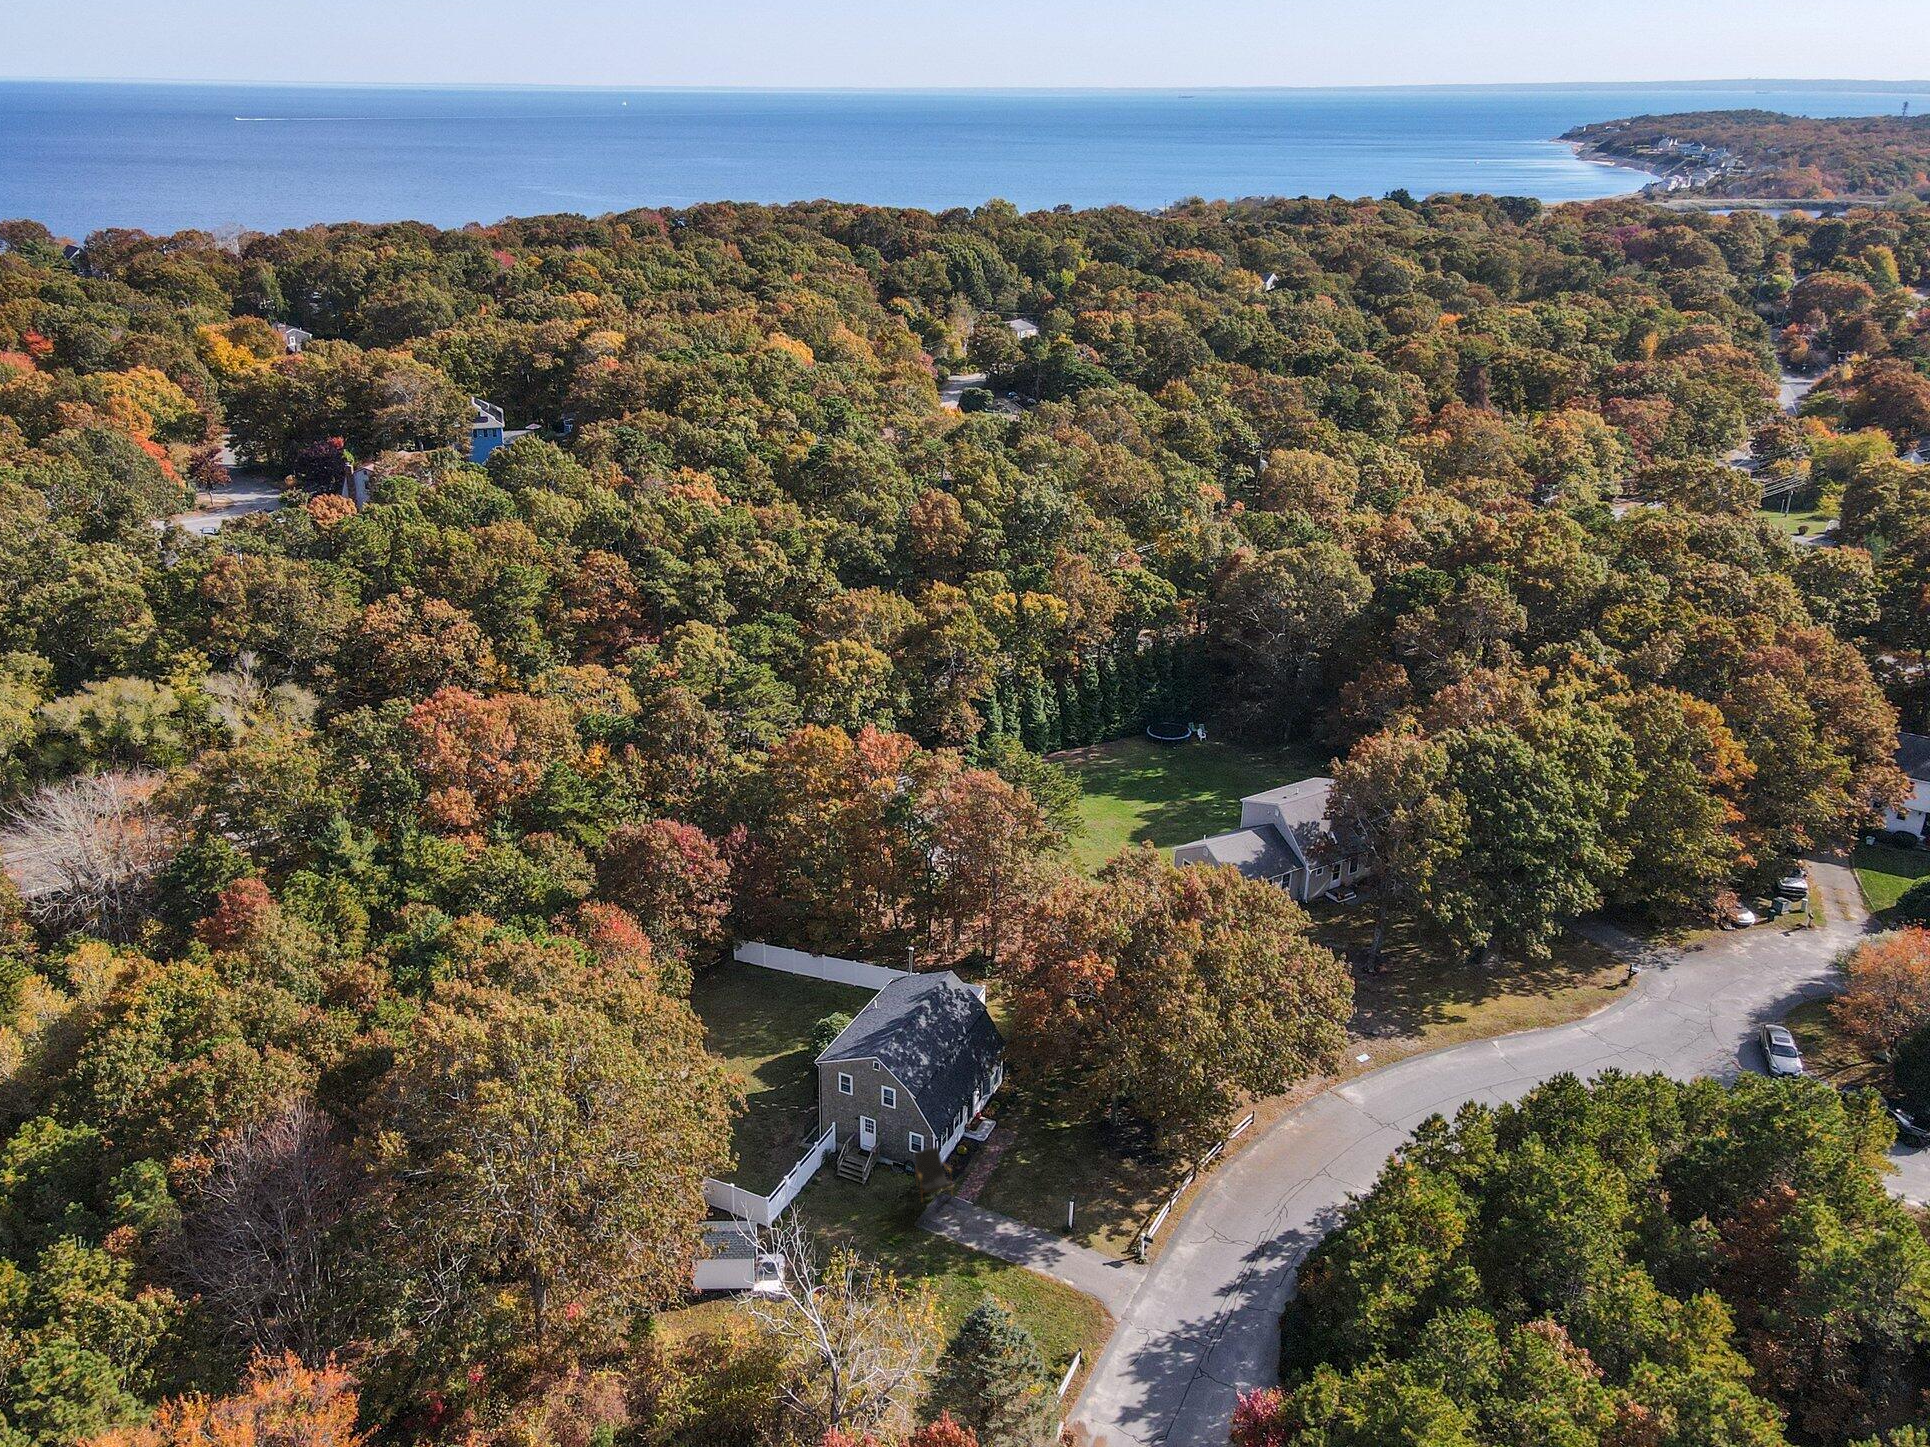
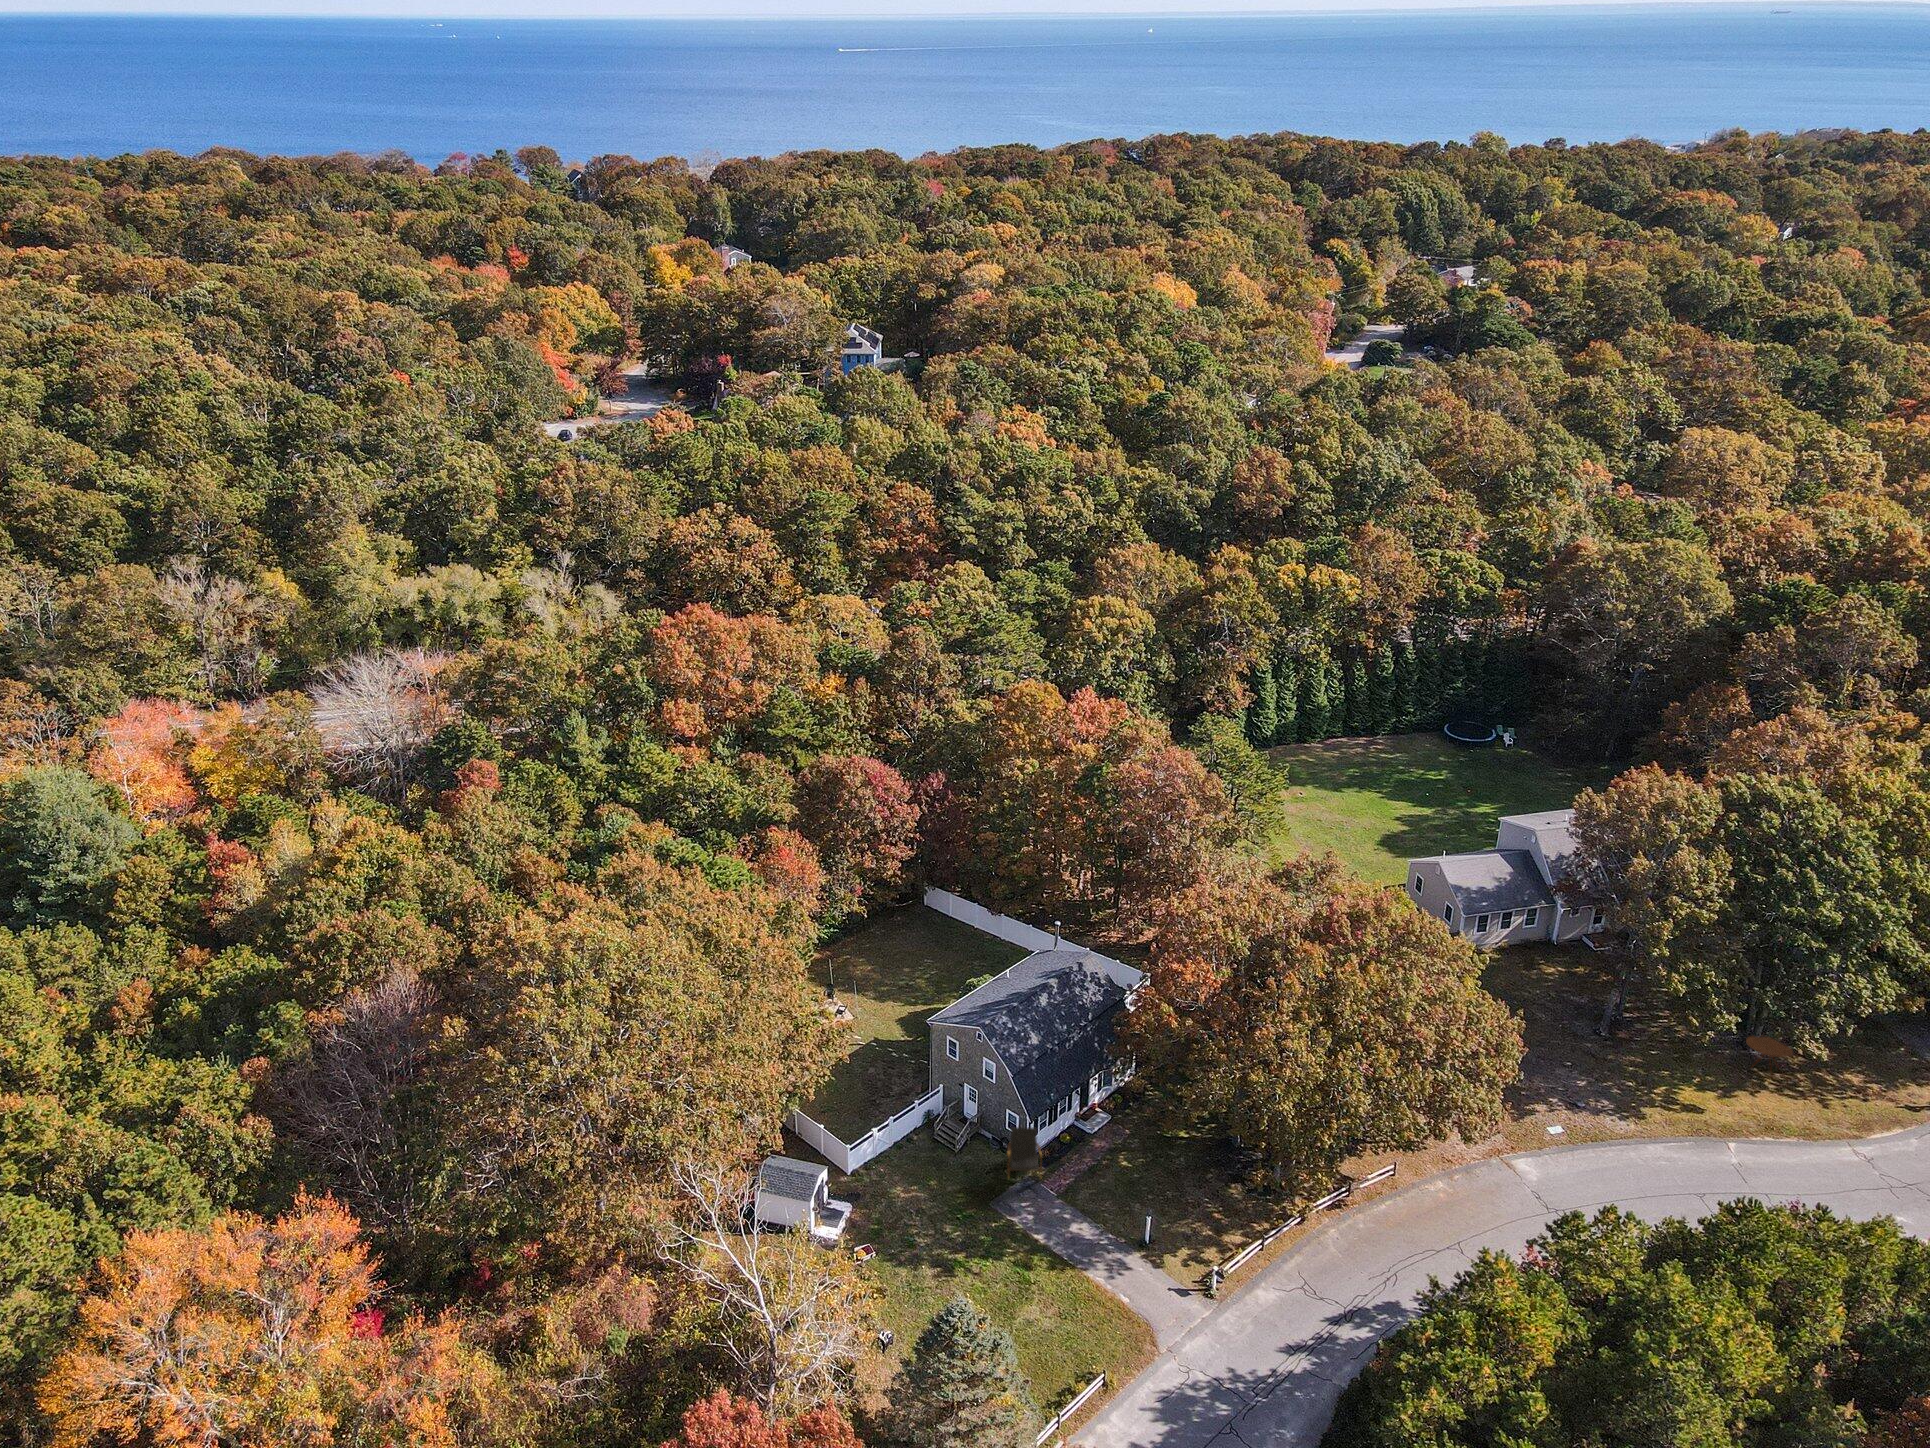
round table: none [1474,946,1510,978] -> present [1746,1036,1793,1069]

